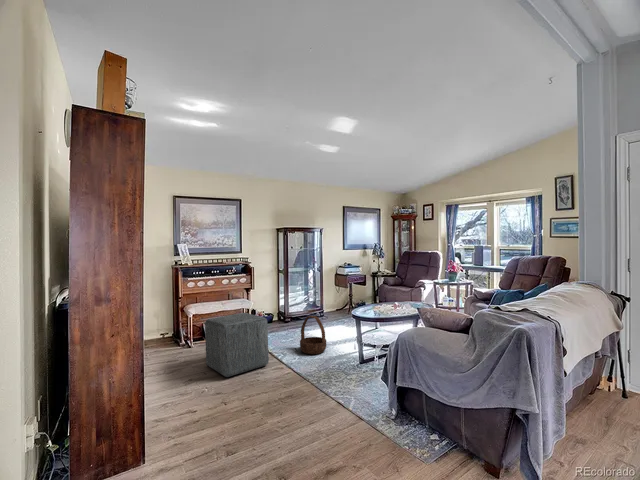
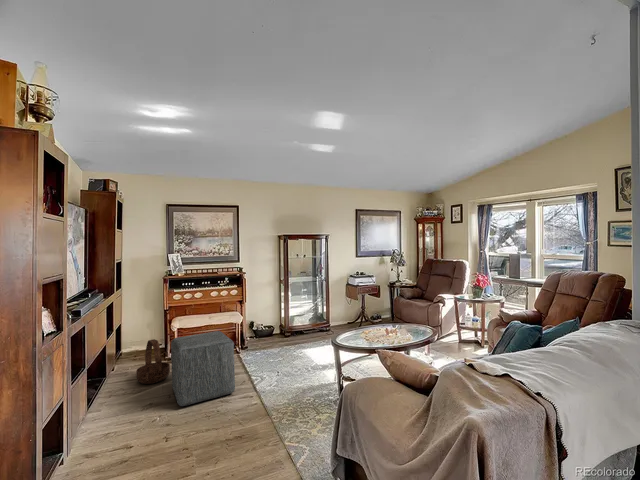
basket: present [300,316,326,354] -> present [136,339,170,384]

